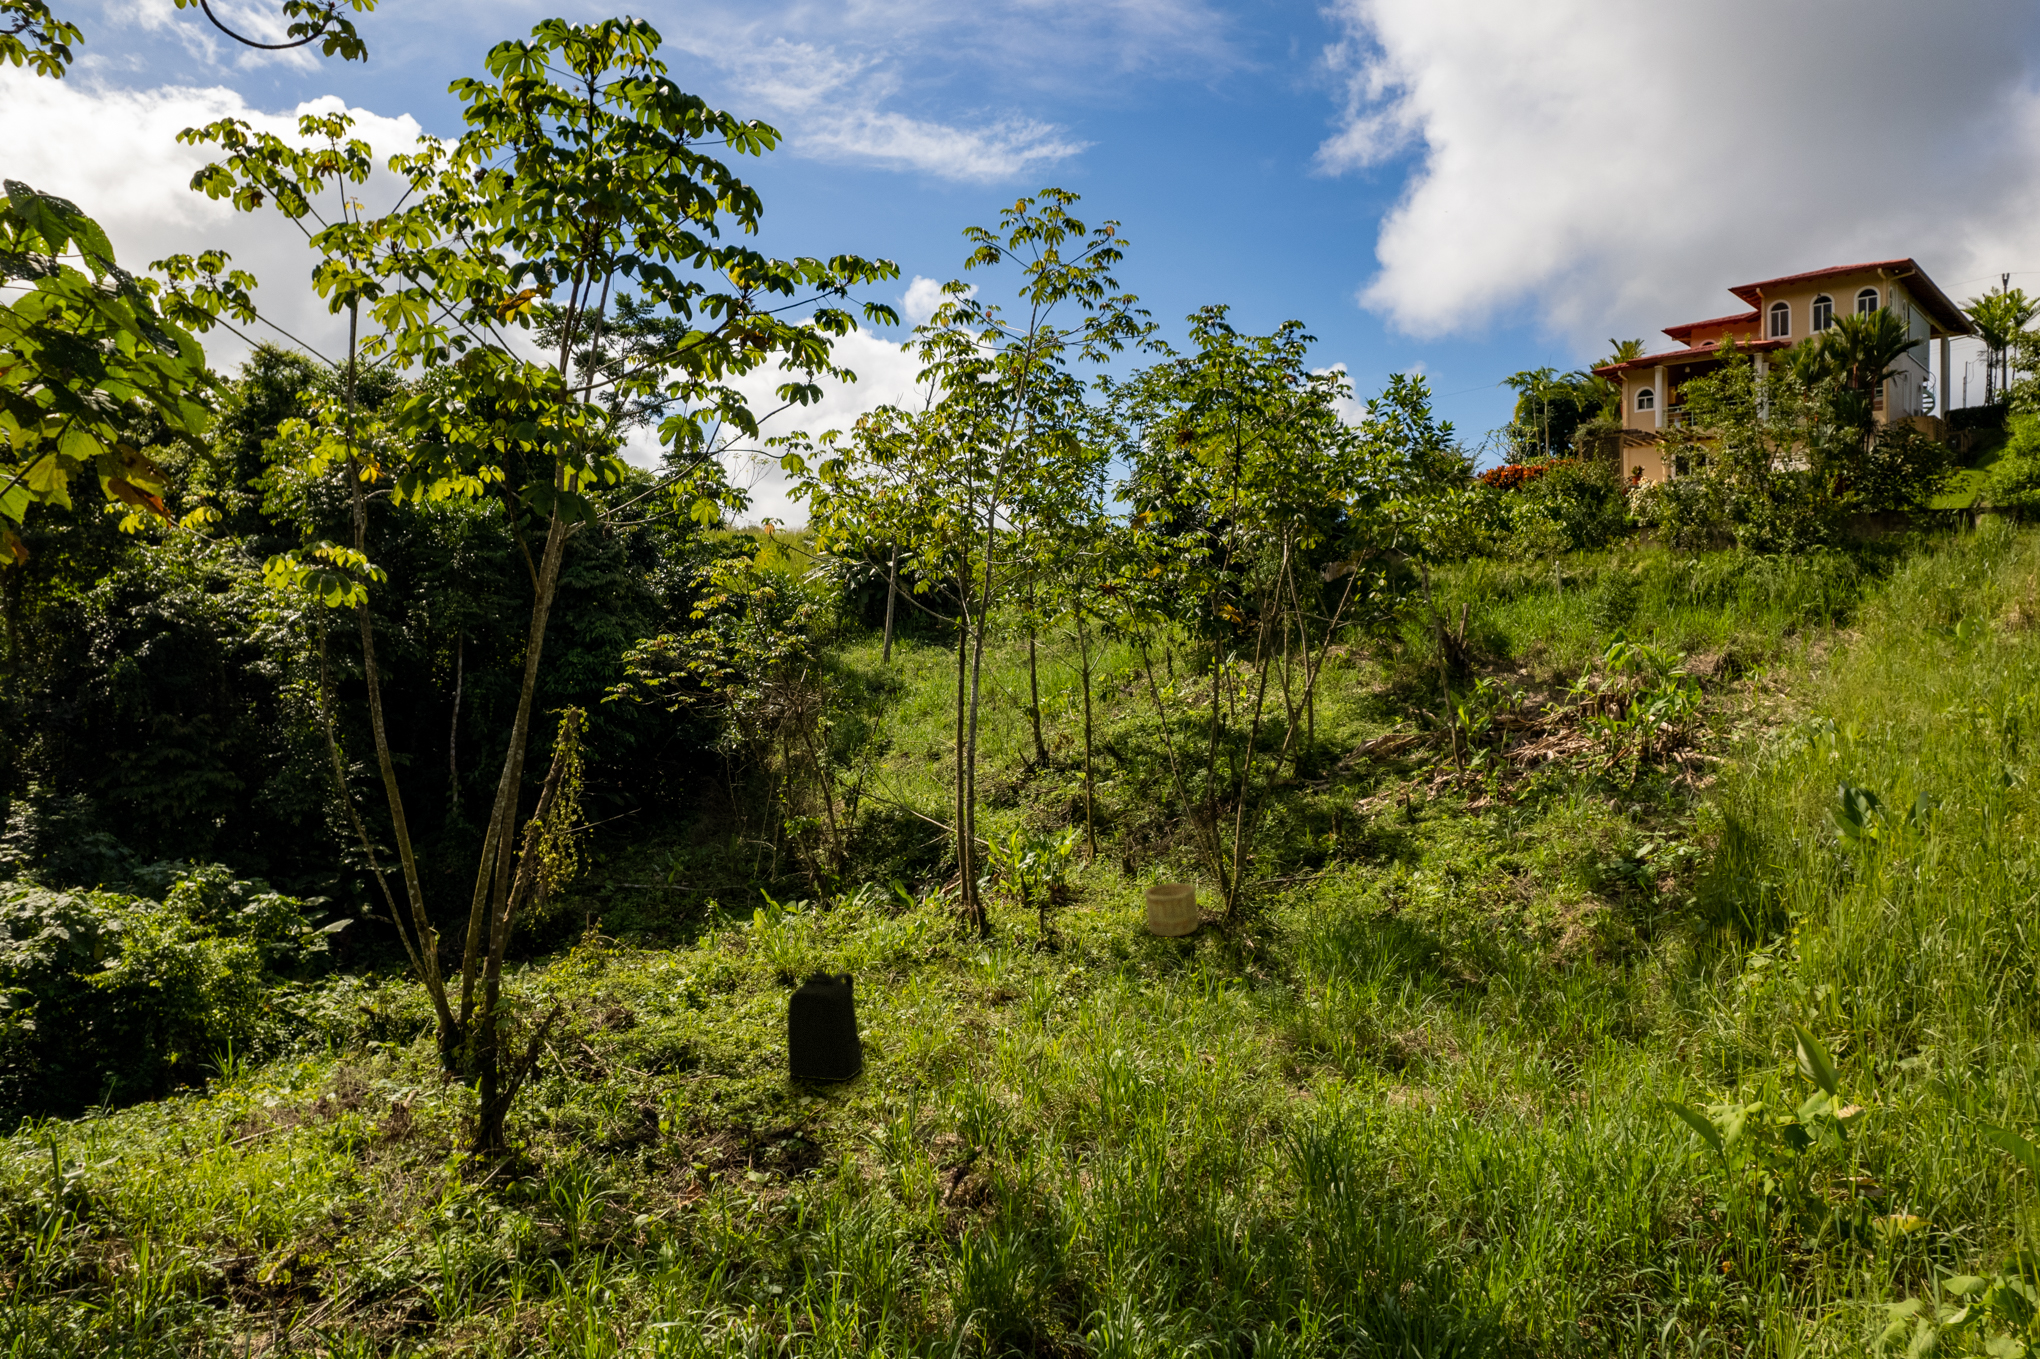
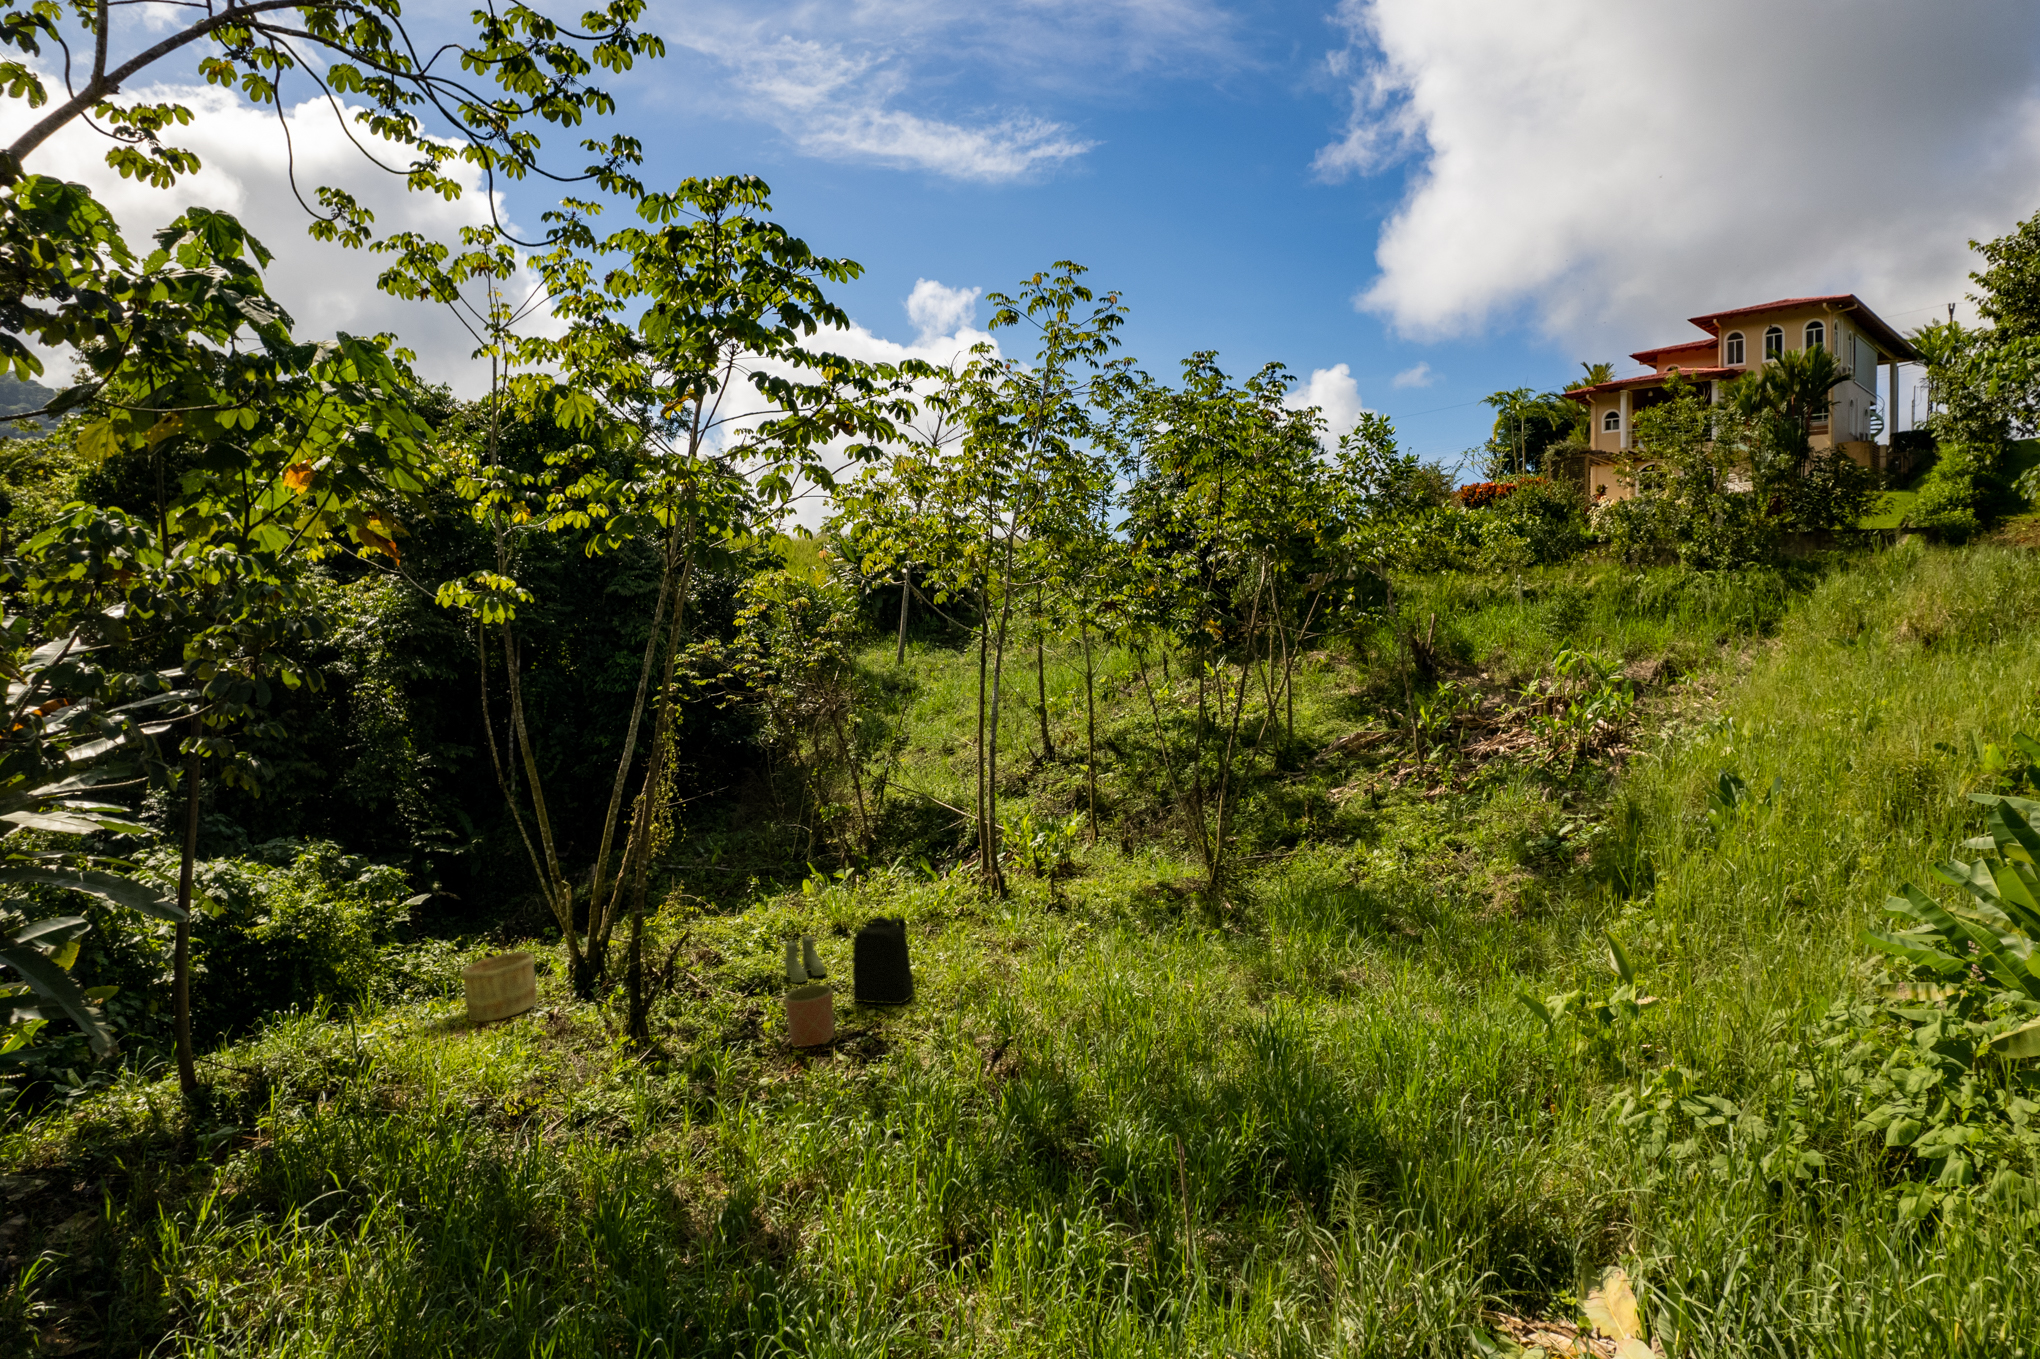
wooden bucket: present [1144,883,1198,936] -> present [461,952,537,1022]
boots: none [712,989,762,1049] -> present [784,935,825,983]
planter: none [693,1064,756,1147] -> present [785,985,834,1048]

